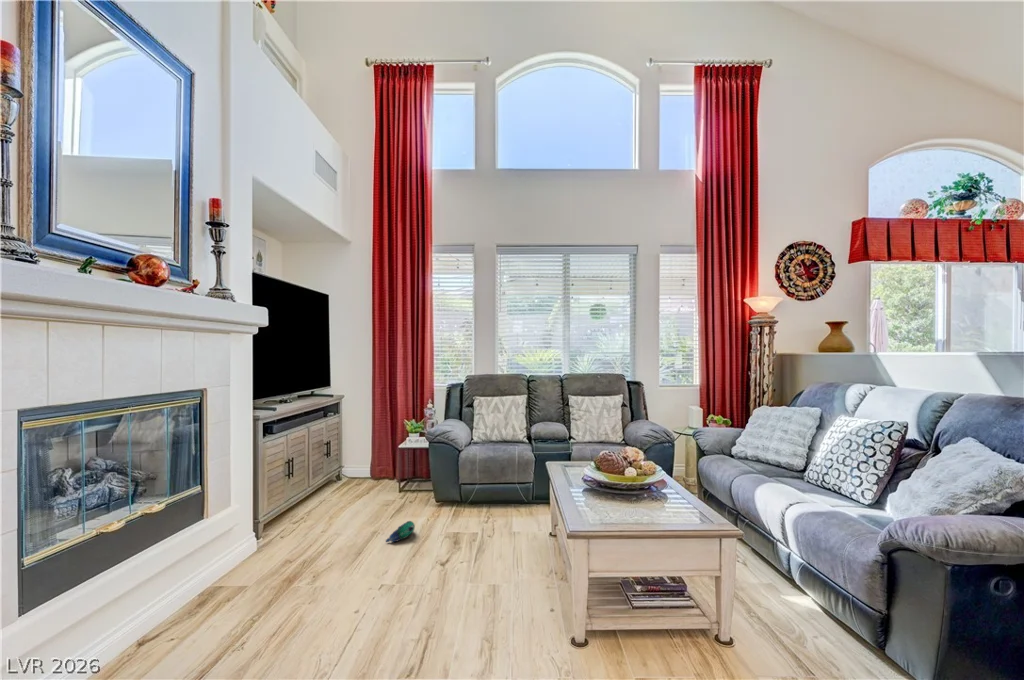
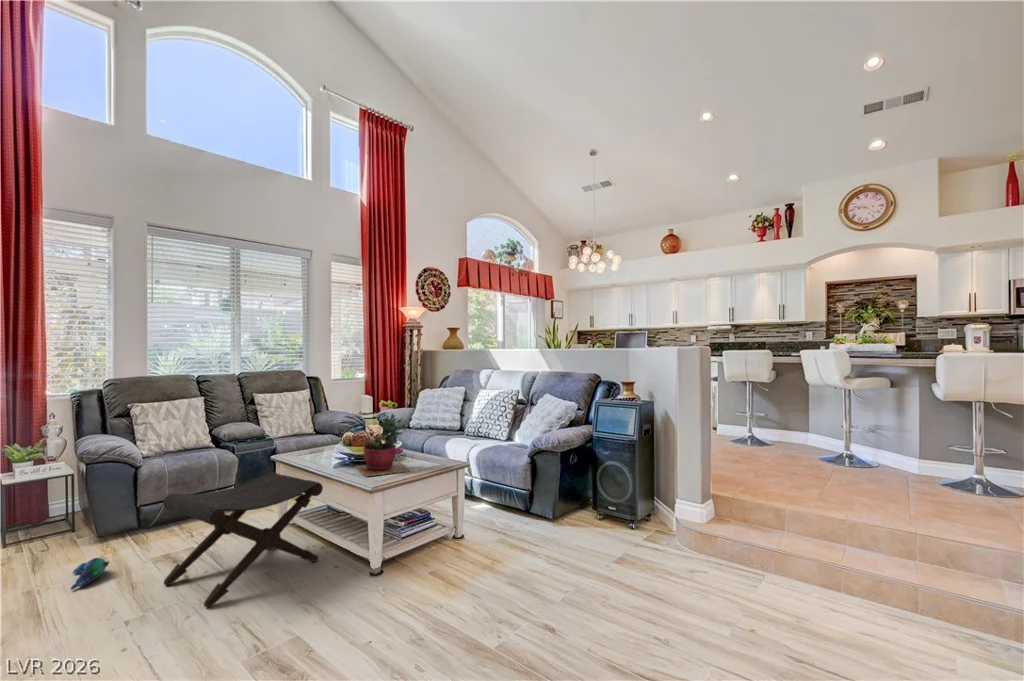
succulent plant: none [581,434,646,521] -> present [356,414,411,476]
footstool: none [426,480,551,602] -> present [163,472,323,607]

